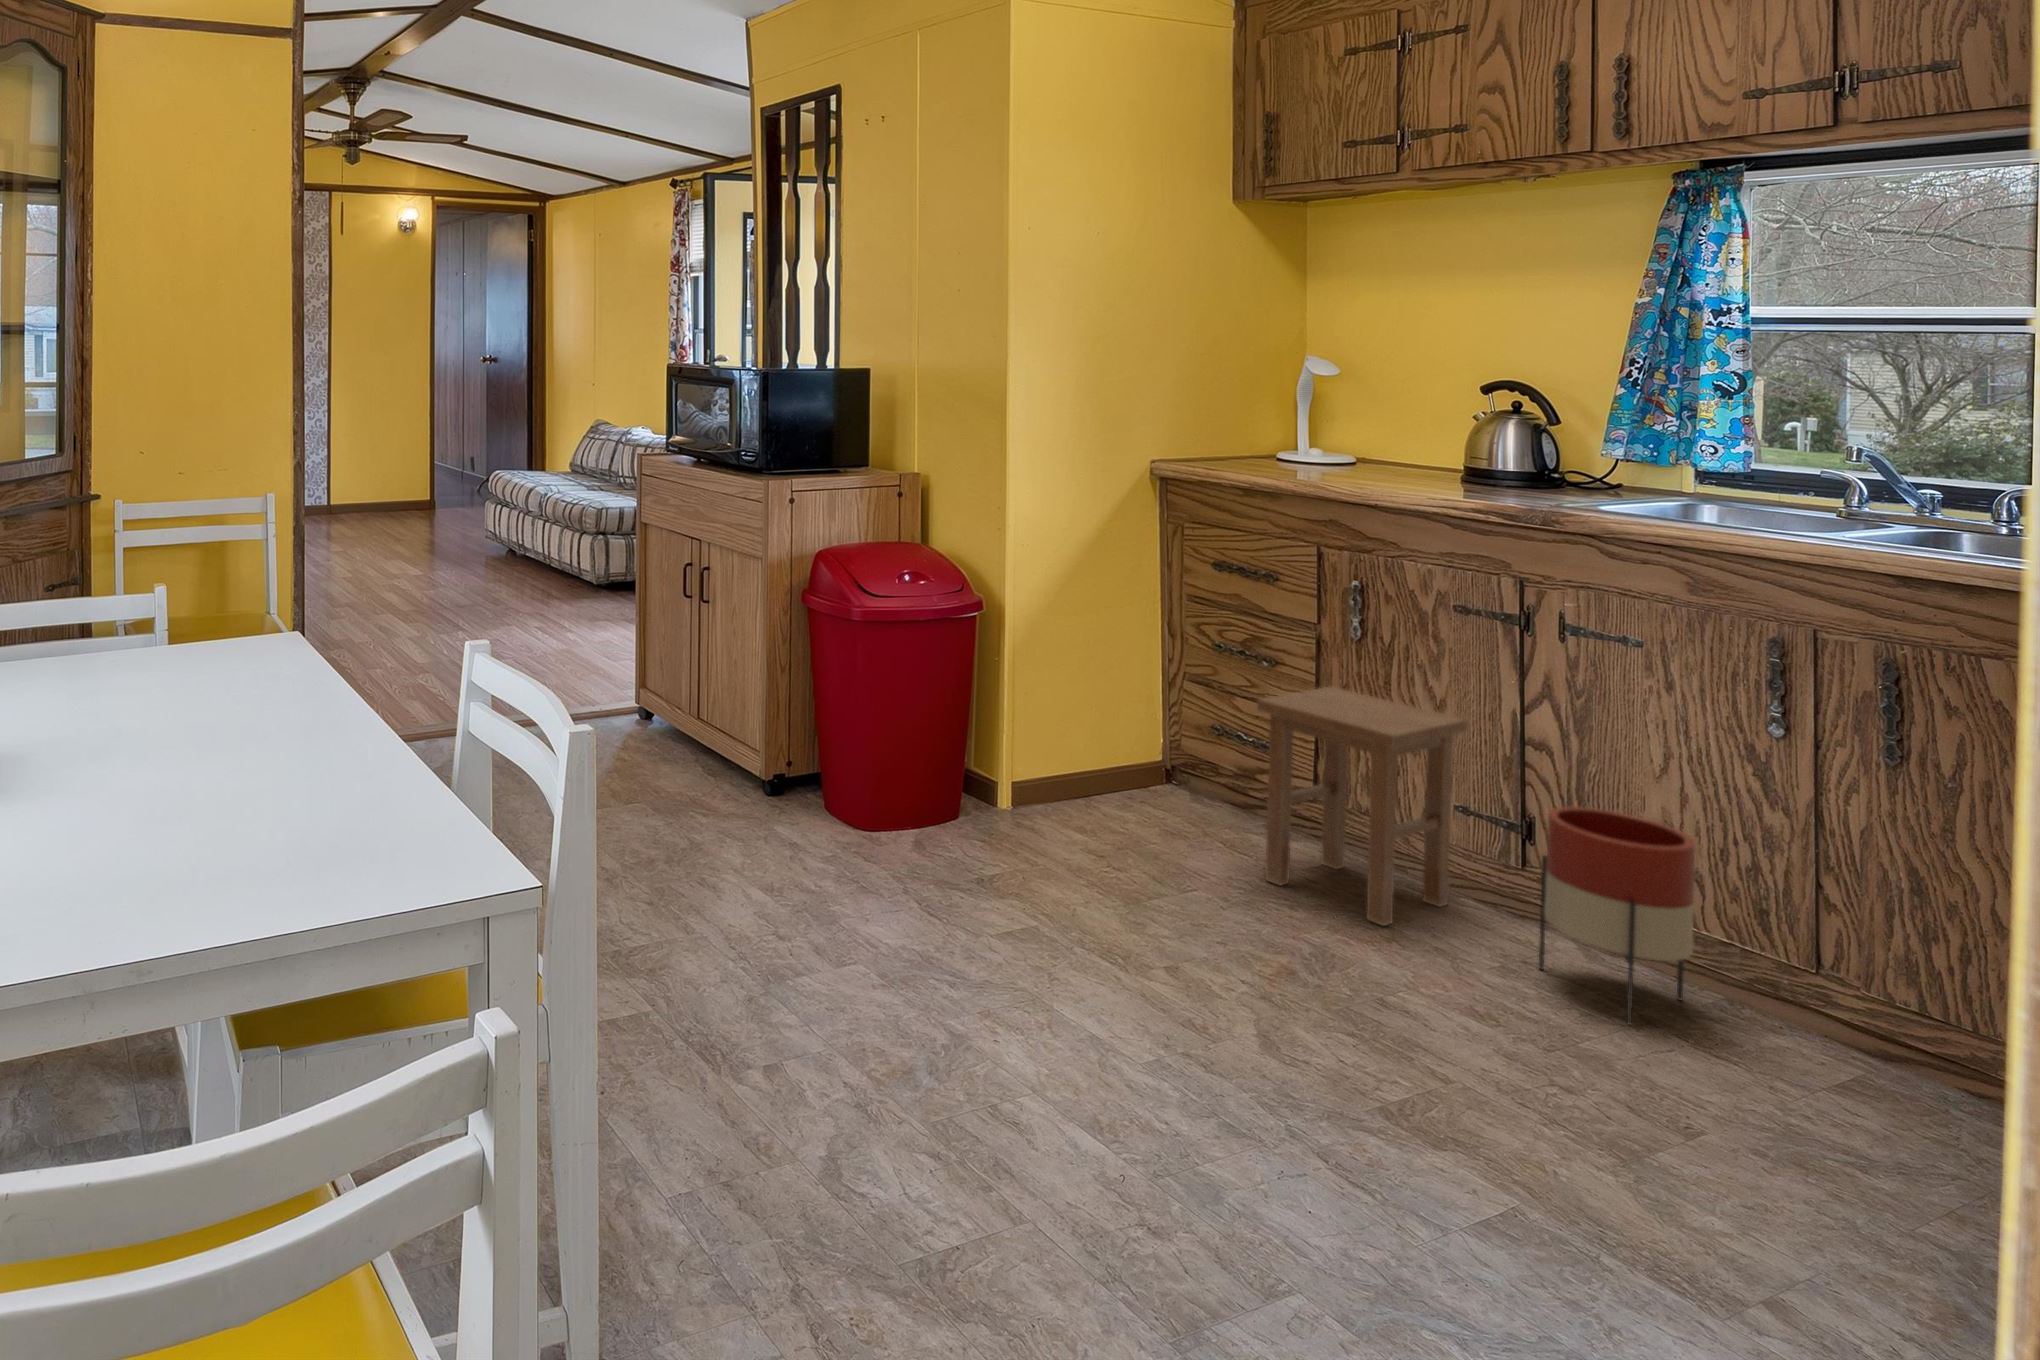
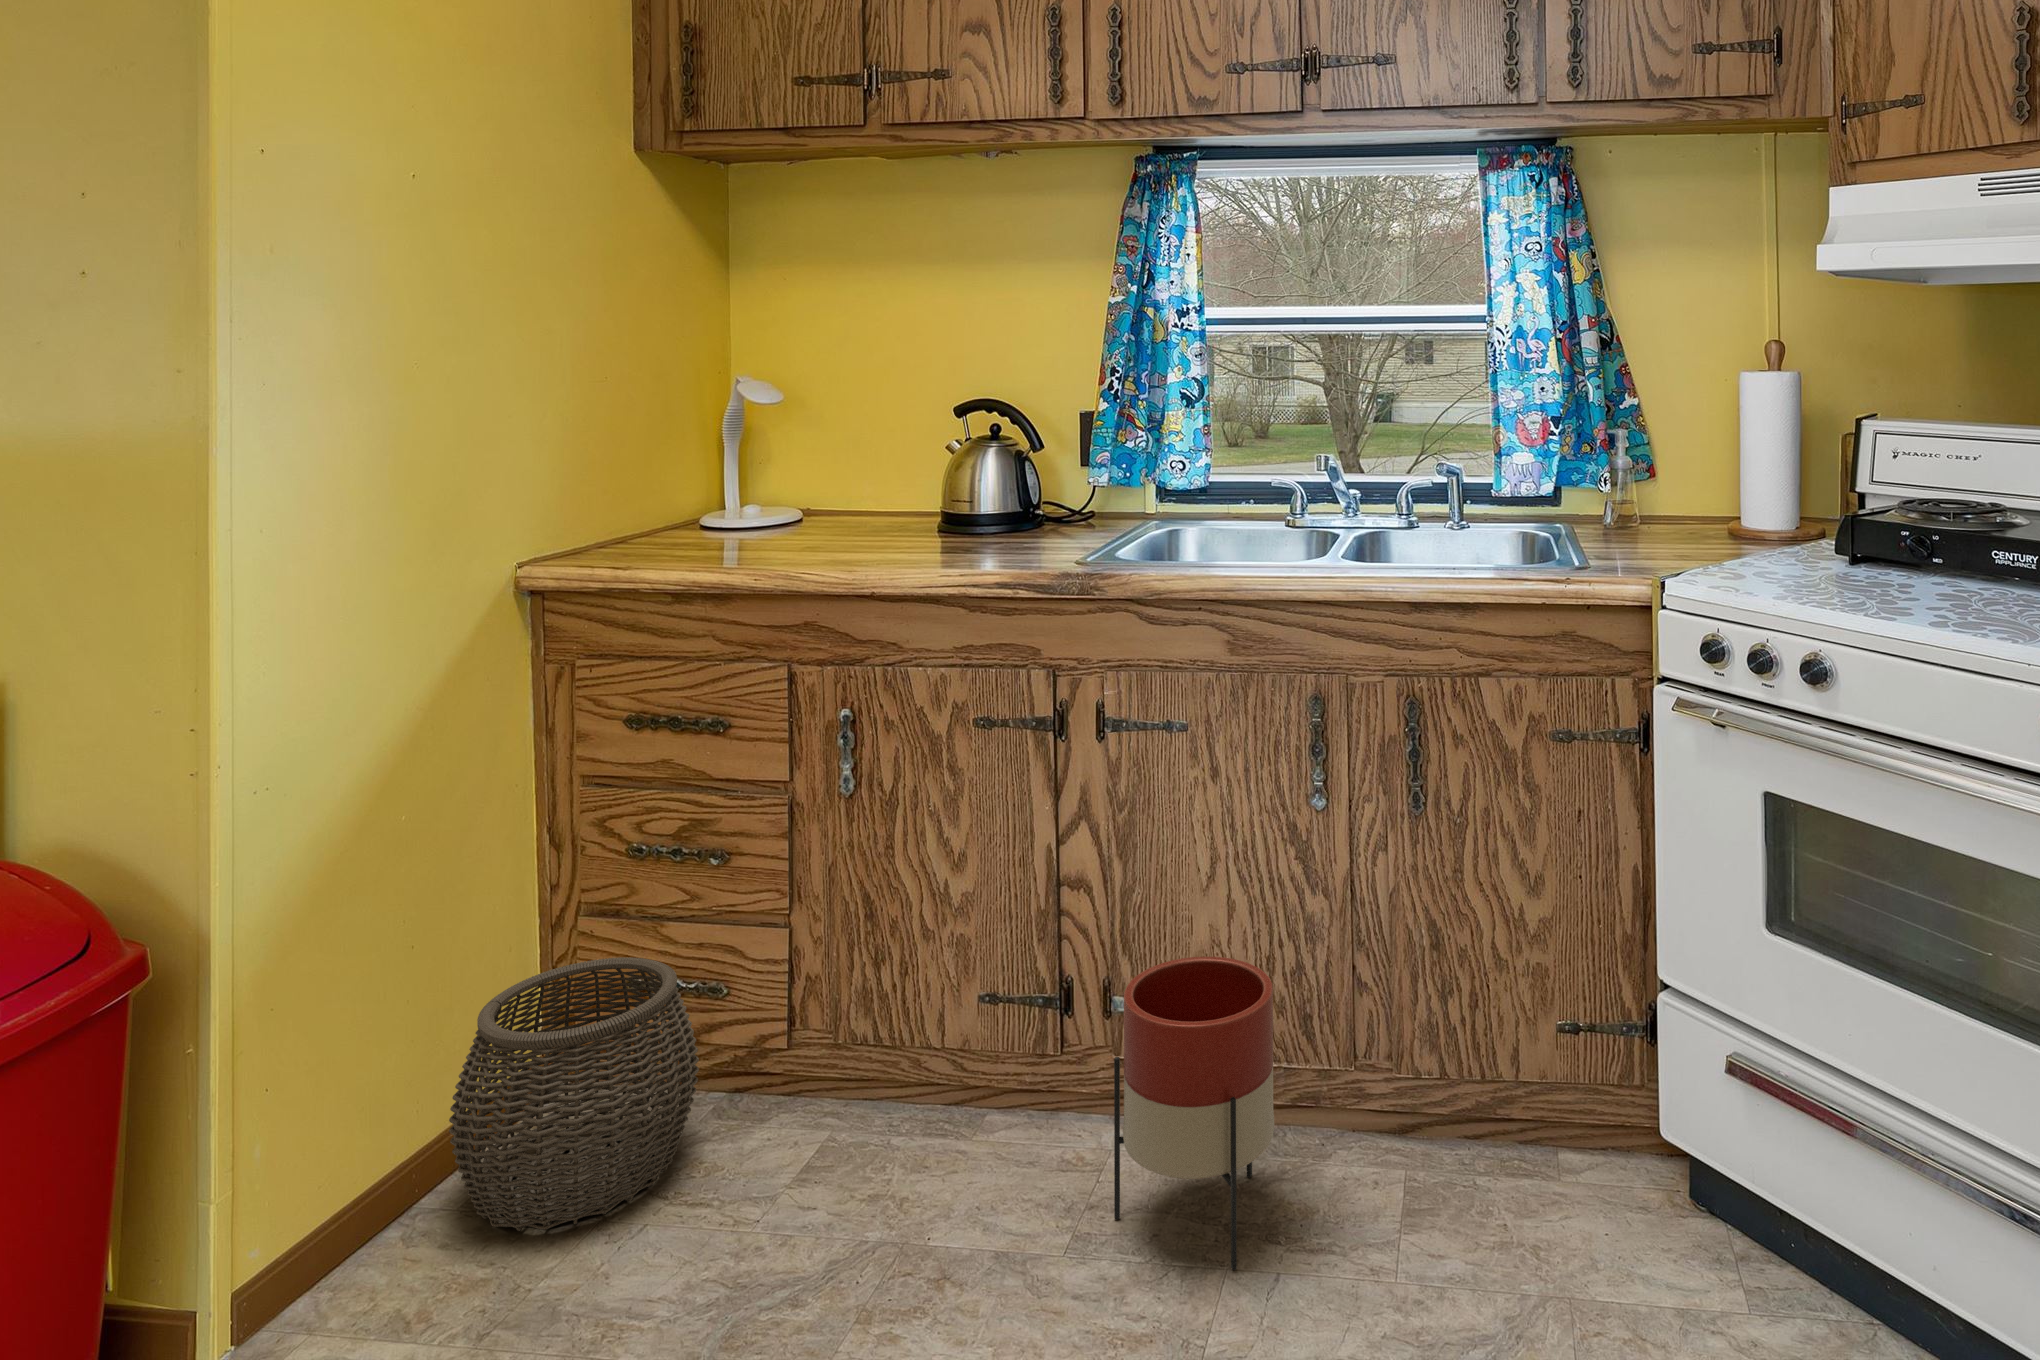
stool: present [1257,687,1467,926] -> none [726,875,999,1259]
woven basket: none [1106,699,1248,837] -> present [449,957,699,1231]

